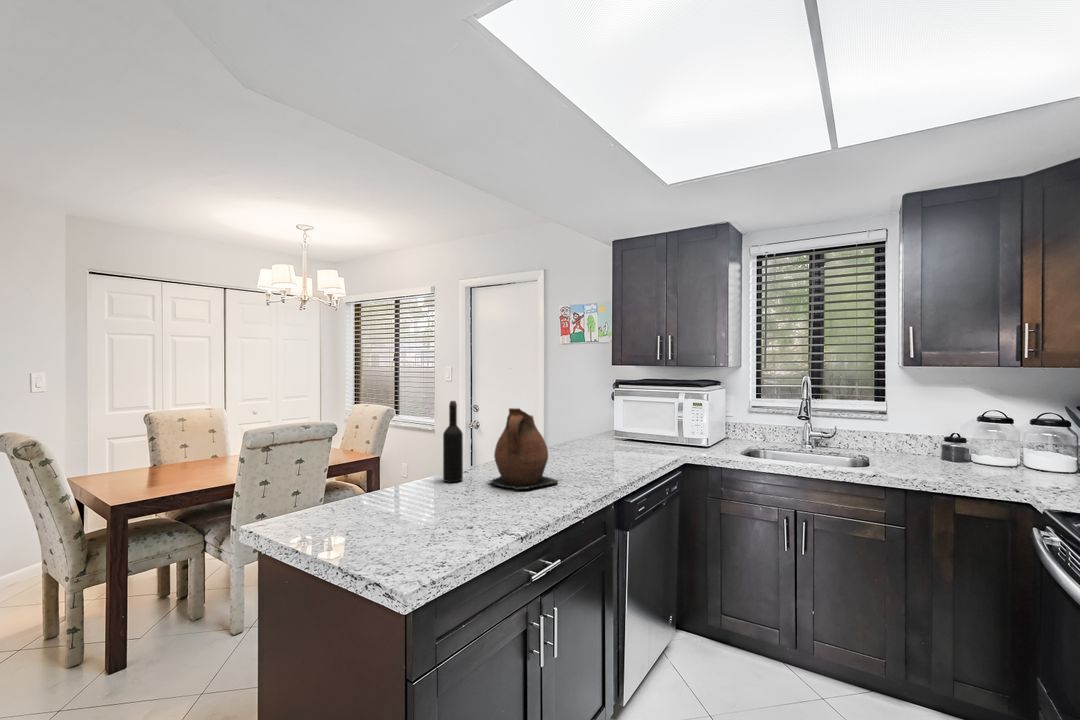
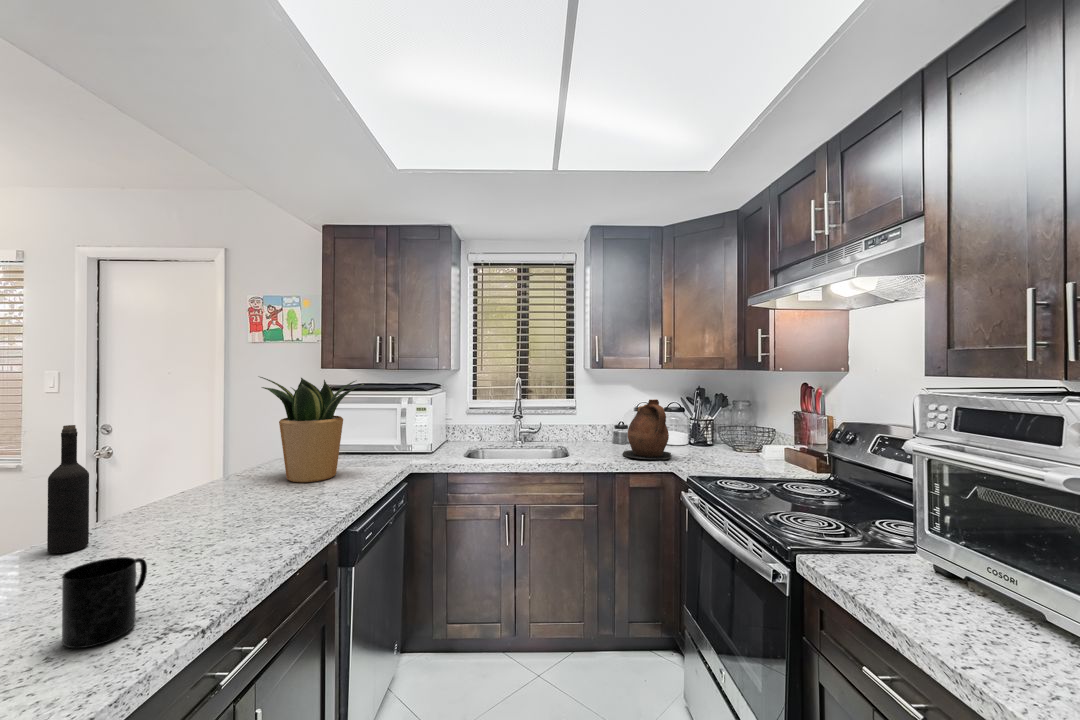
potted plant: none [561,371,643,460] -> present [260,377,364,482]
ceramic pitcher: present [489,408,558,489] -> present [622,399,671,460]
mug: none [453,482,492,531] -> present [62,557,147,648]

